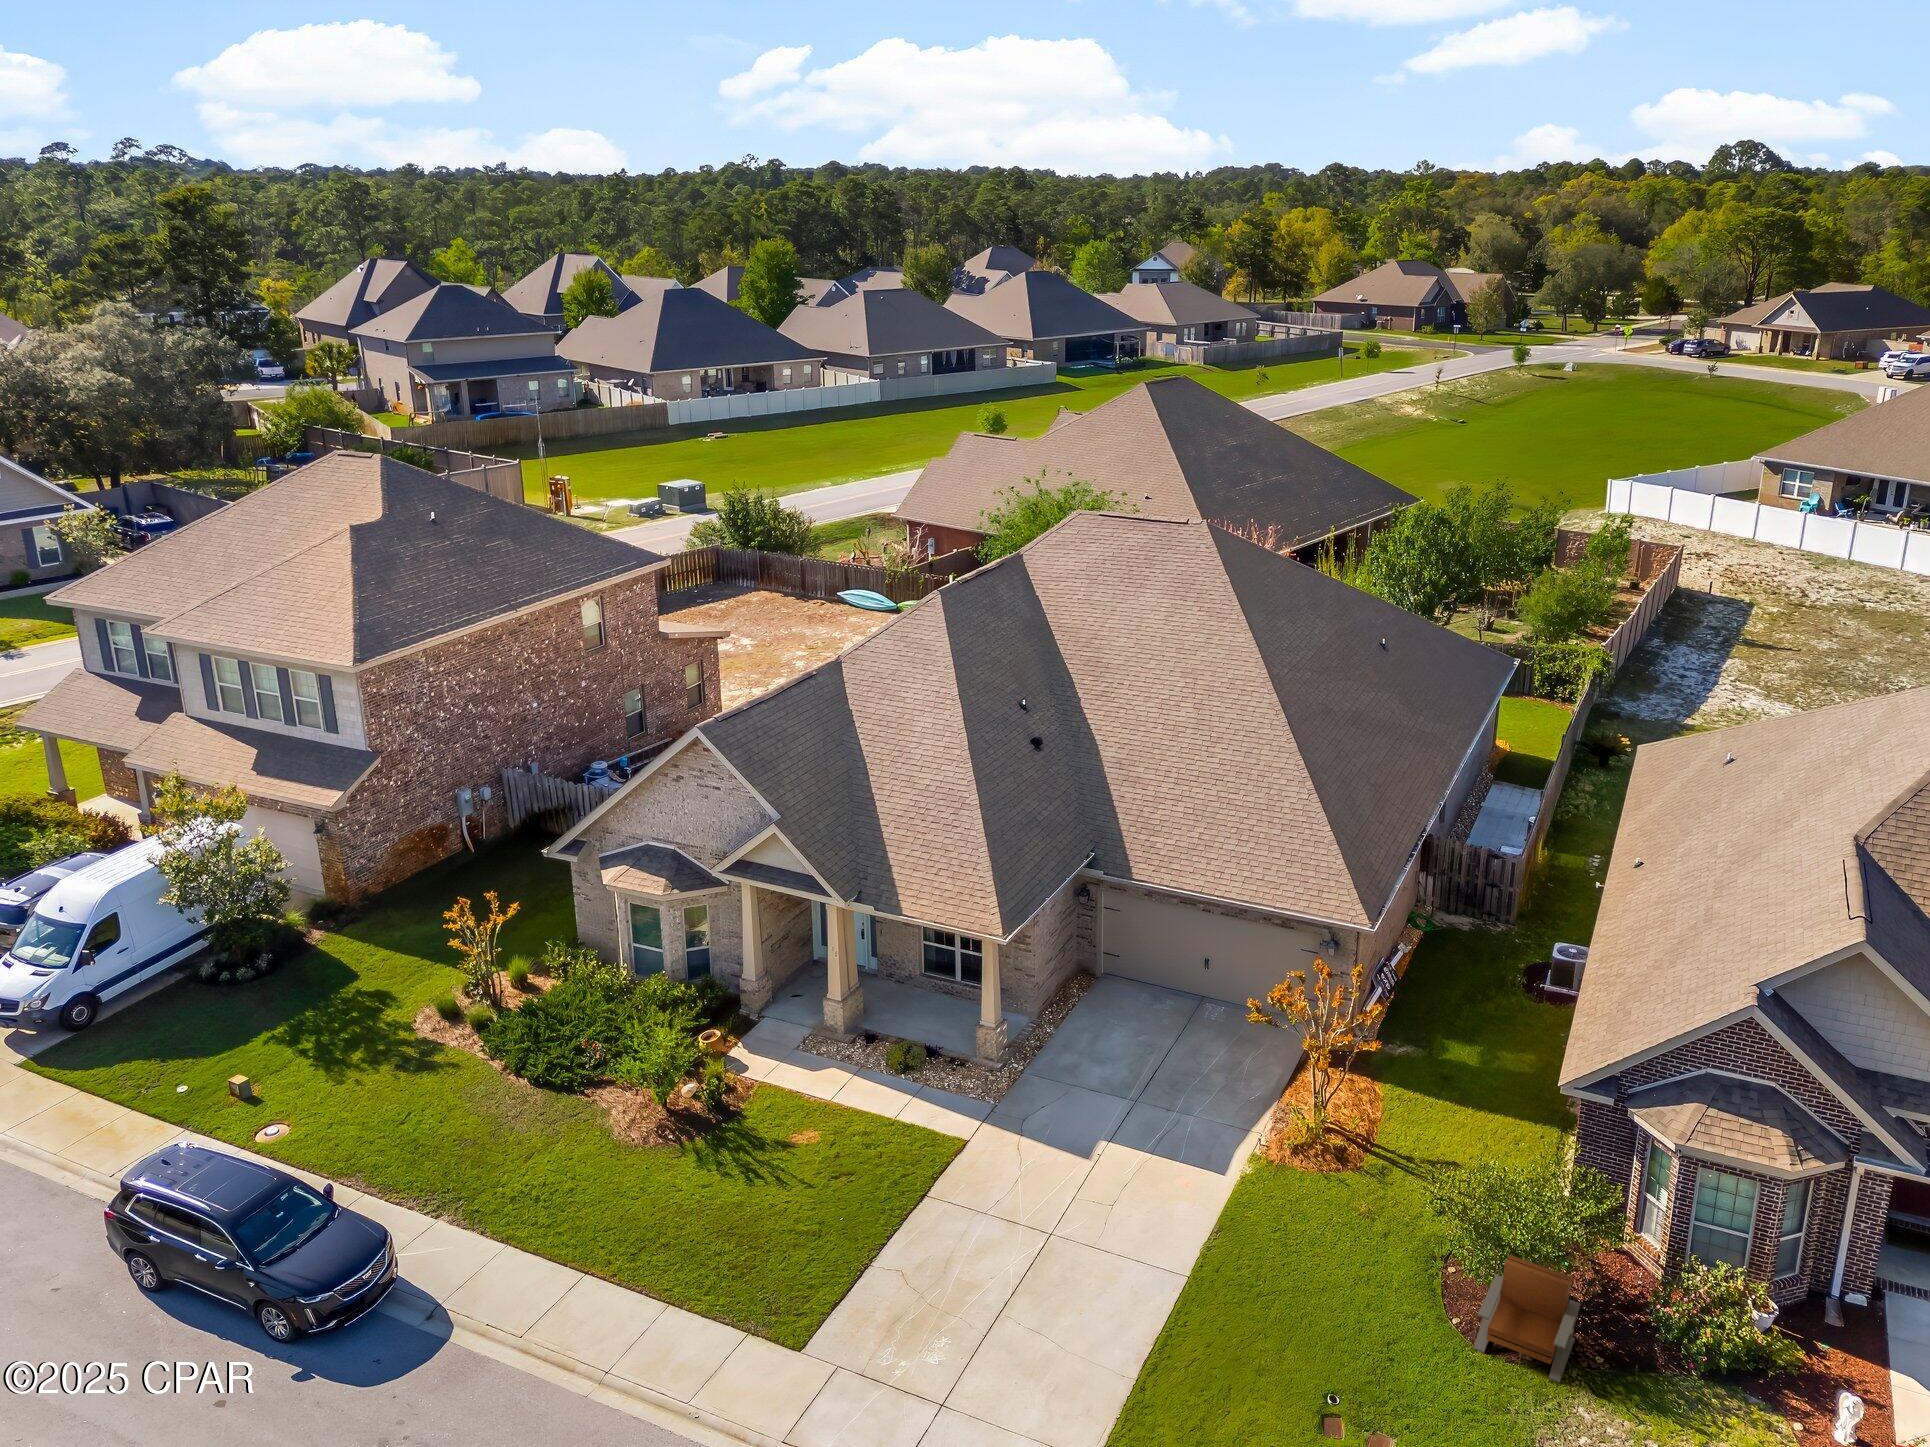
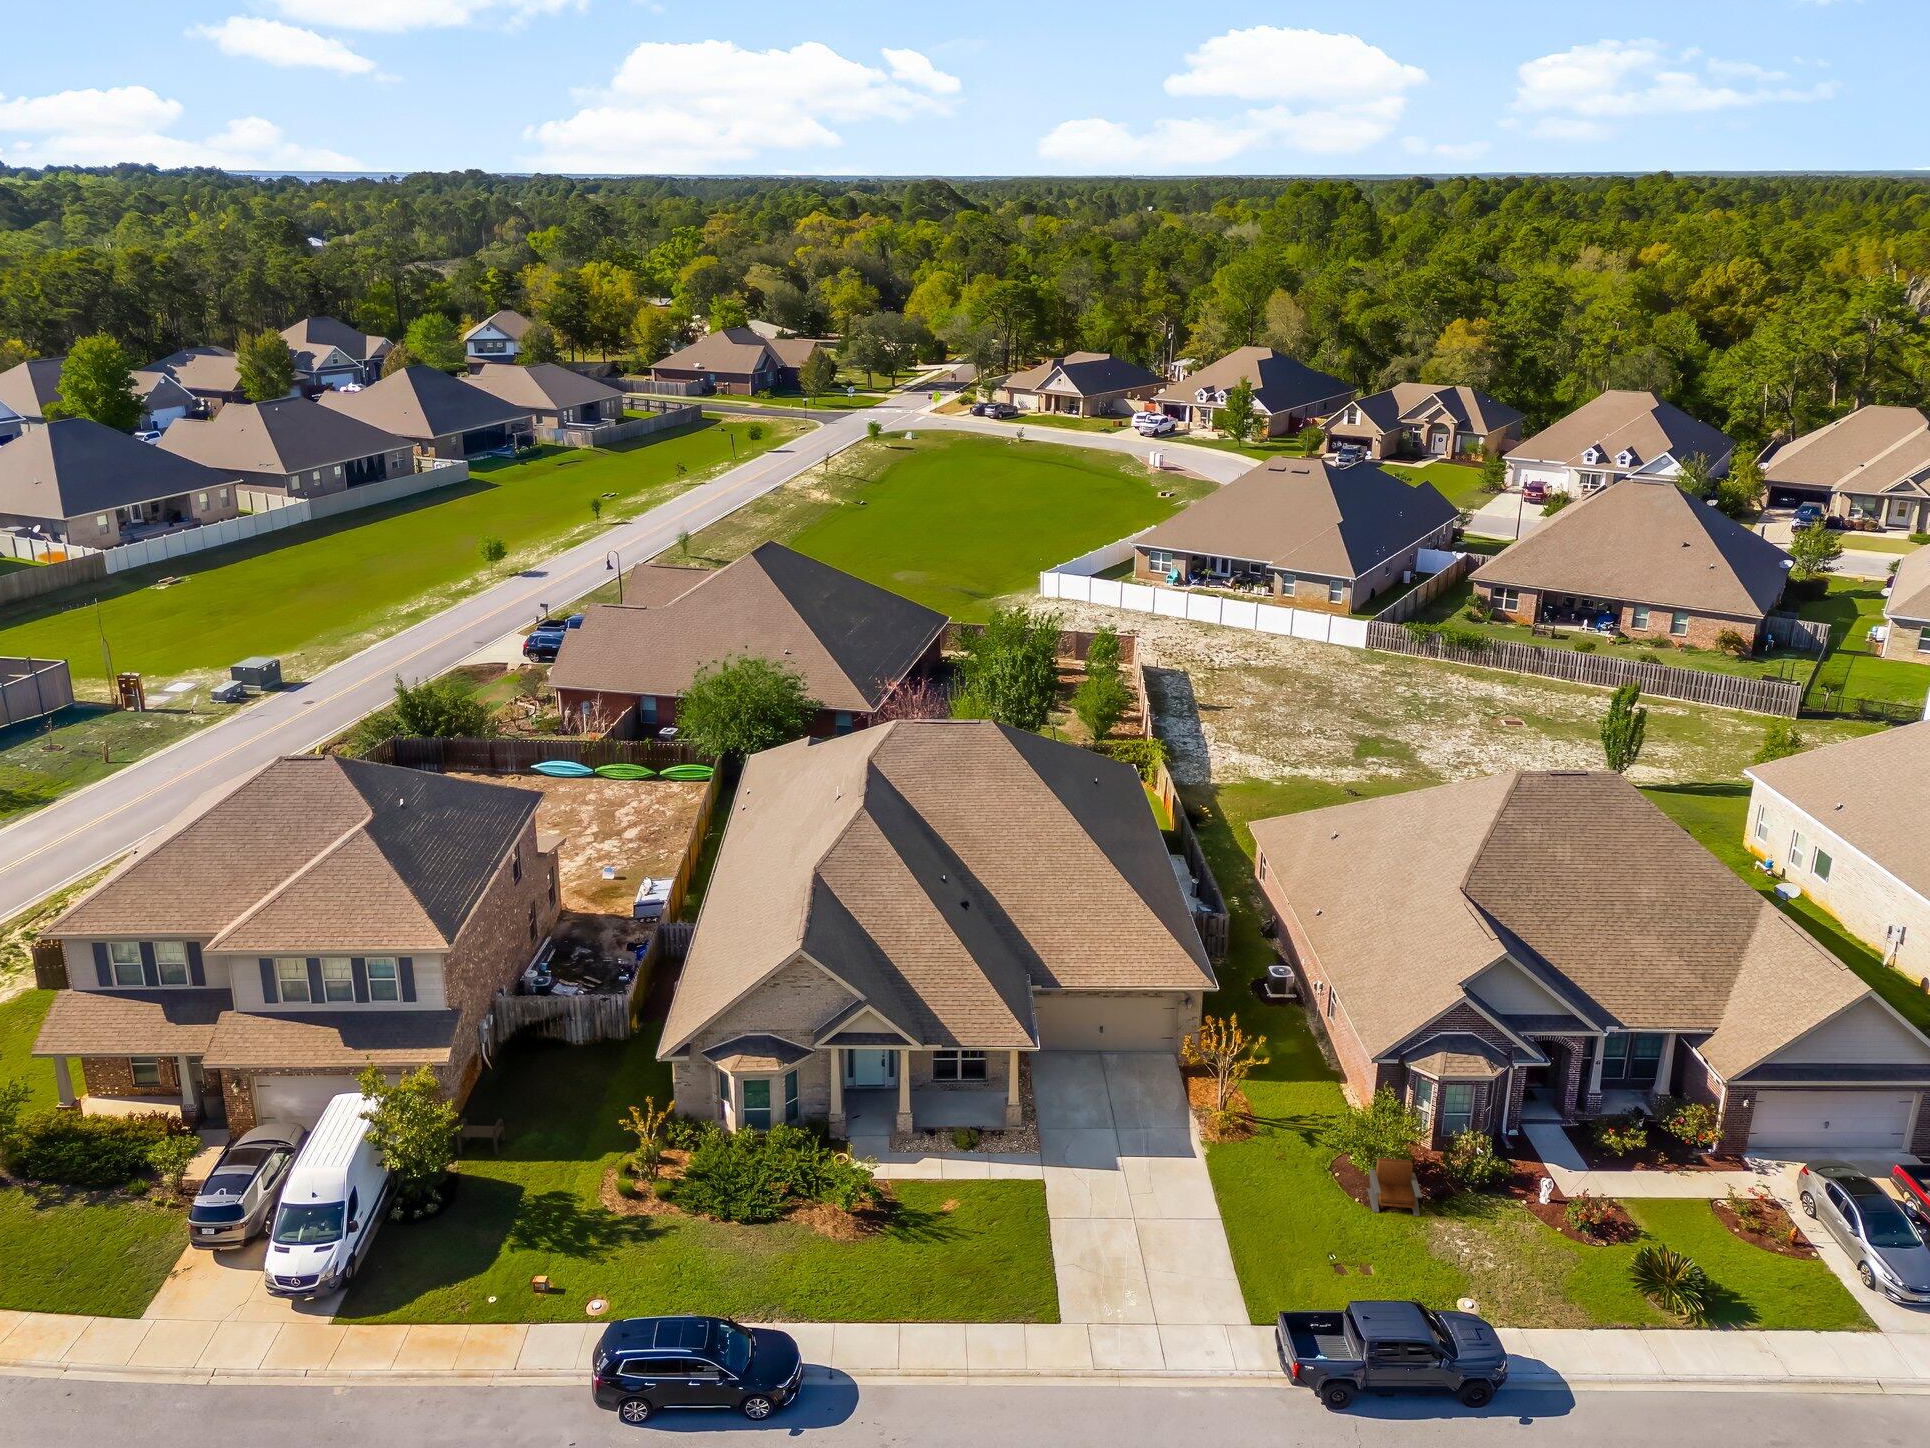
bench: none [325,883,388,936] -> present [457,1118,505,1155]

